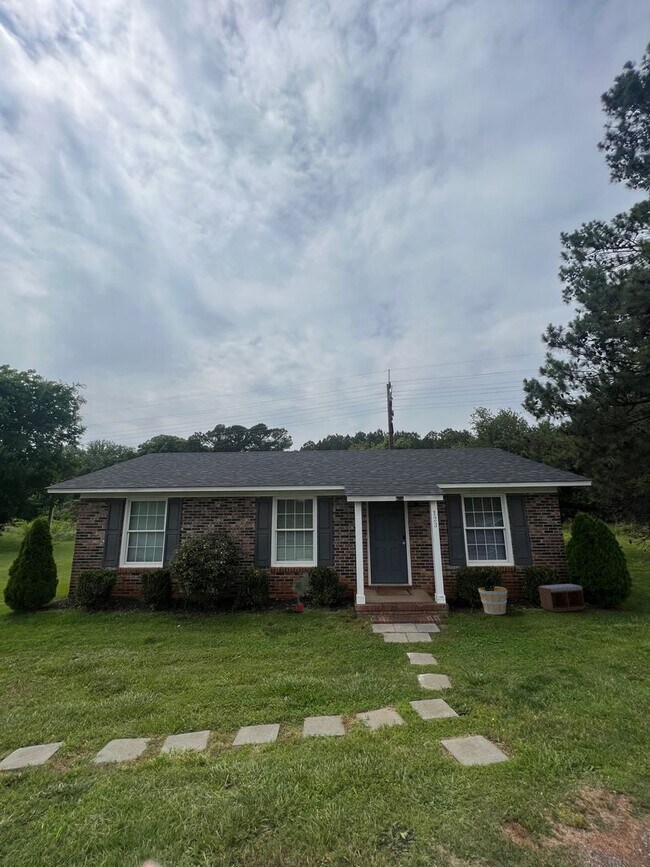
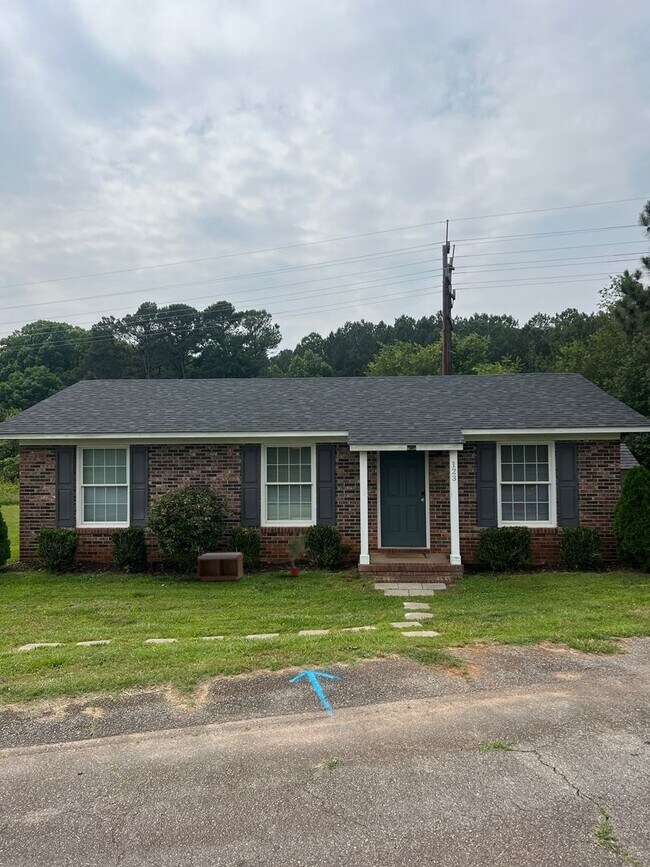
bench: present [538,584,585,612] -> present [197,553,243,581]
wooden bucket: present [478,587,507,615] -> none [503,548,535,578]

